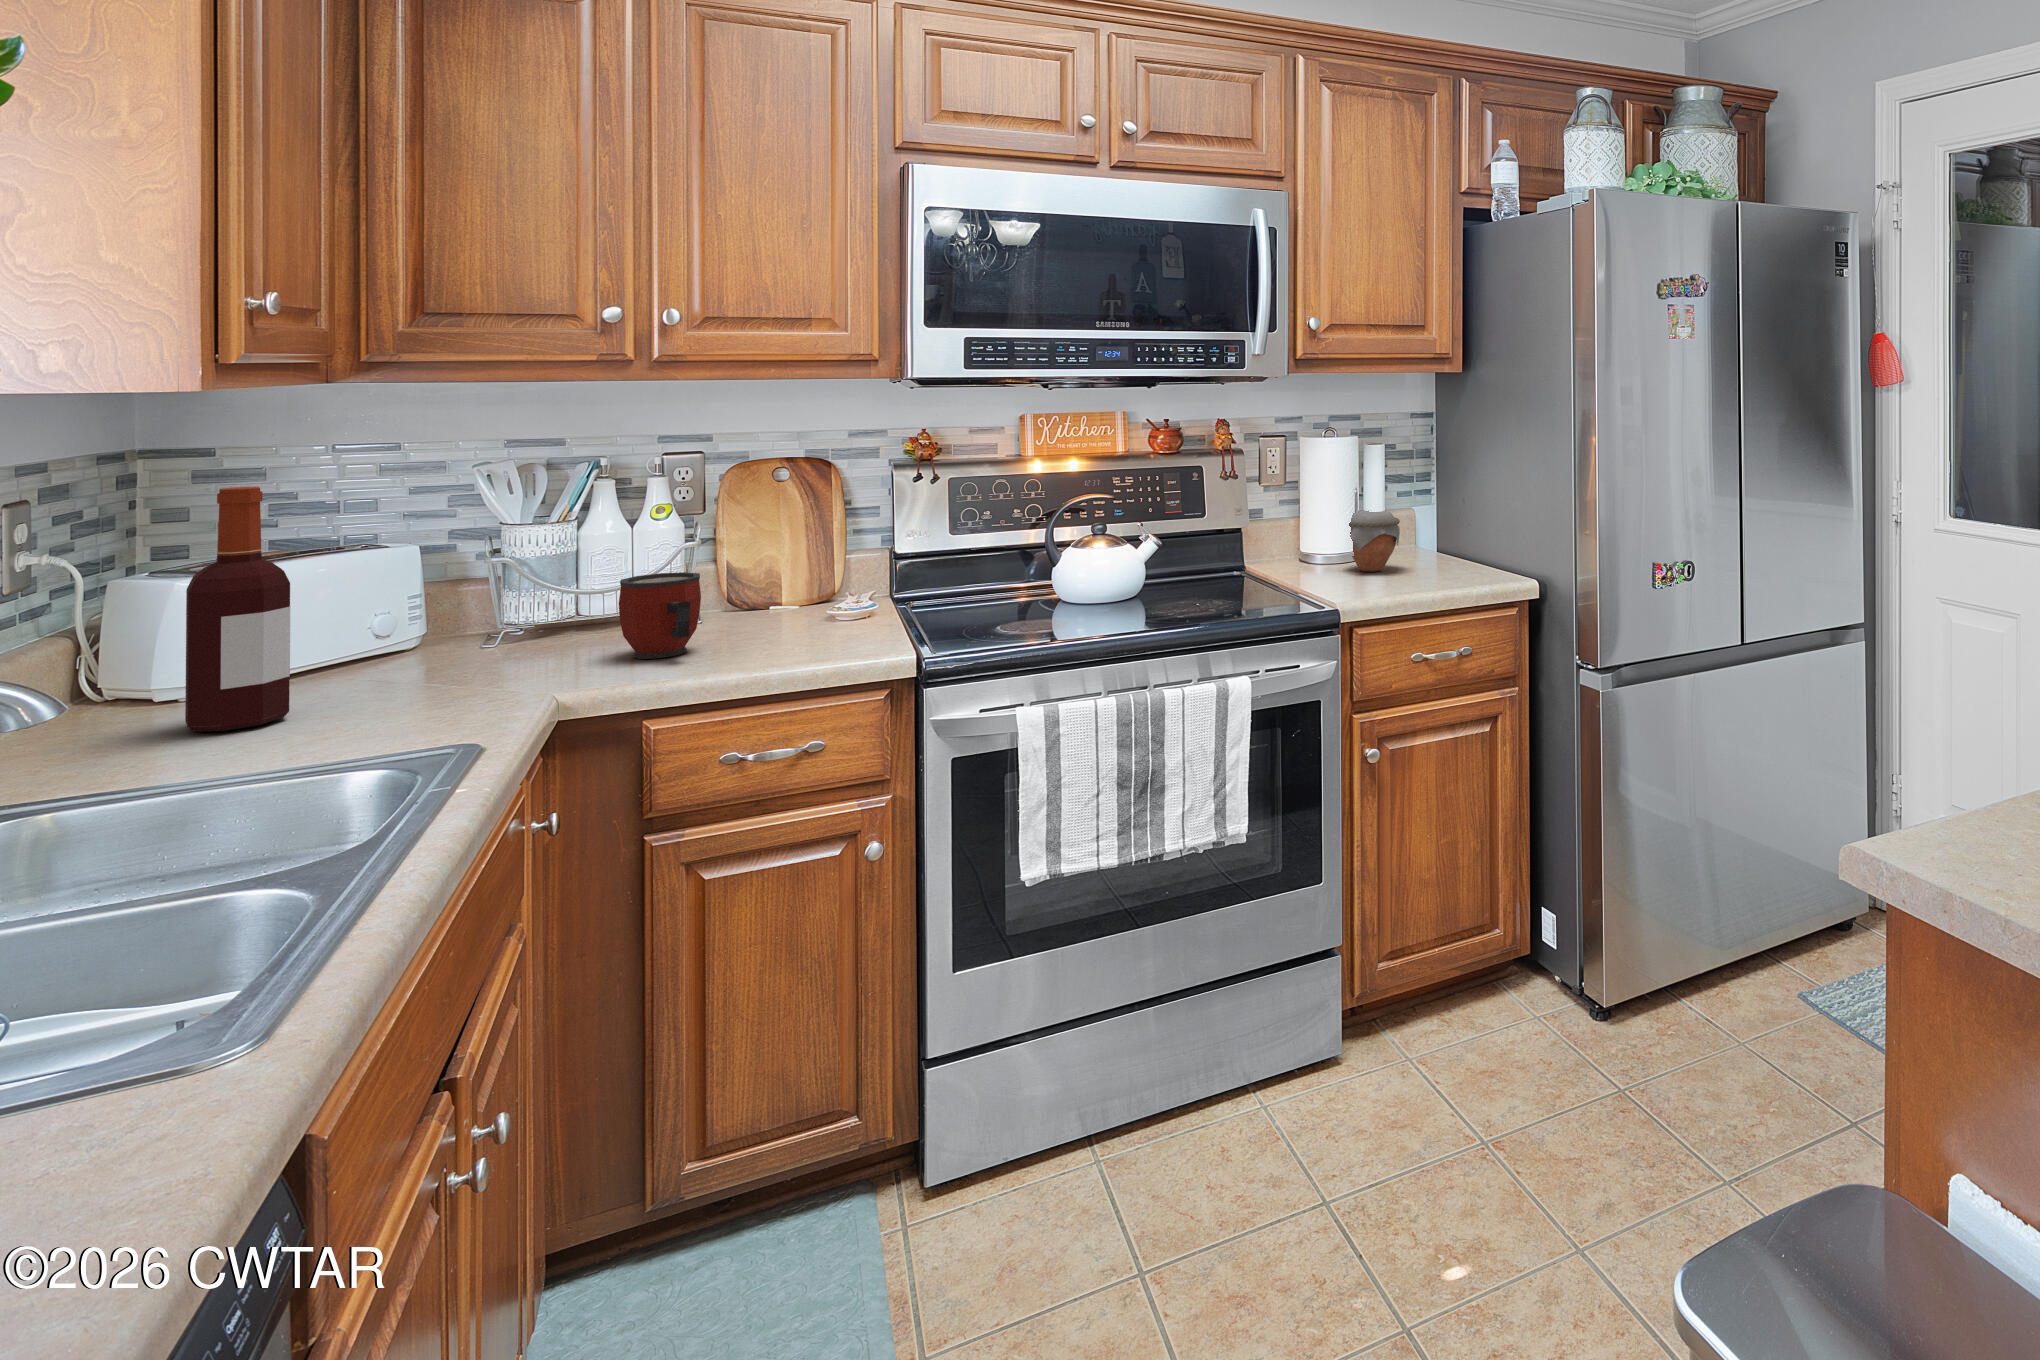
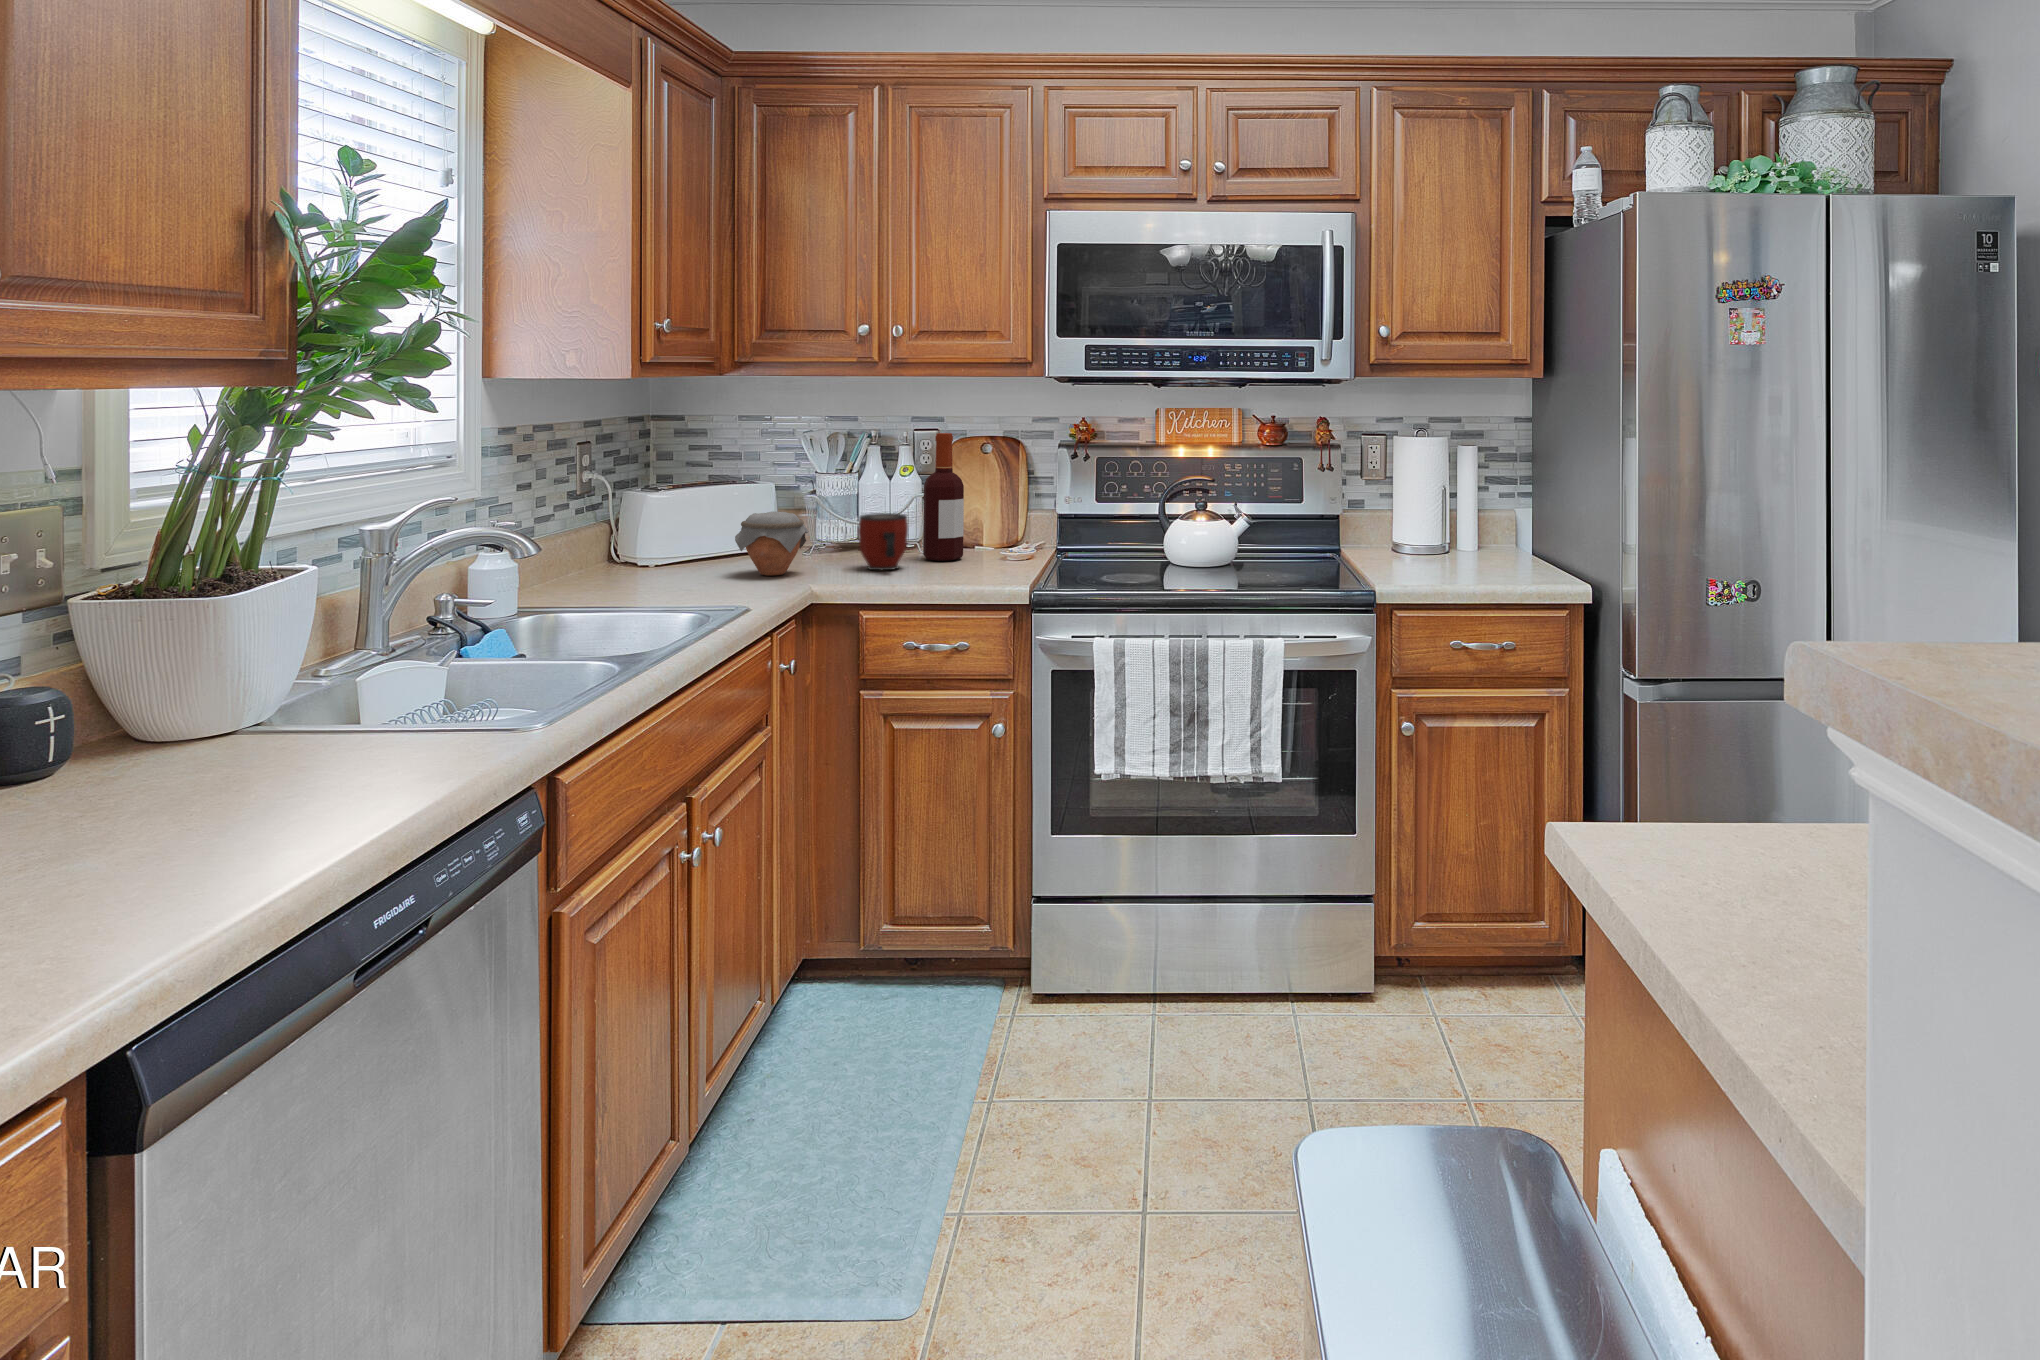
bottle: present [185,487,290,732] -> present [923,433,964,561]
jar: present [1349,510,1400,572] -> present [735,512,808,576]

